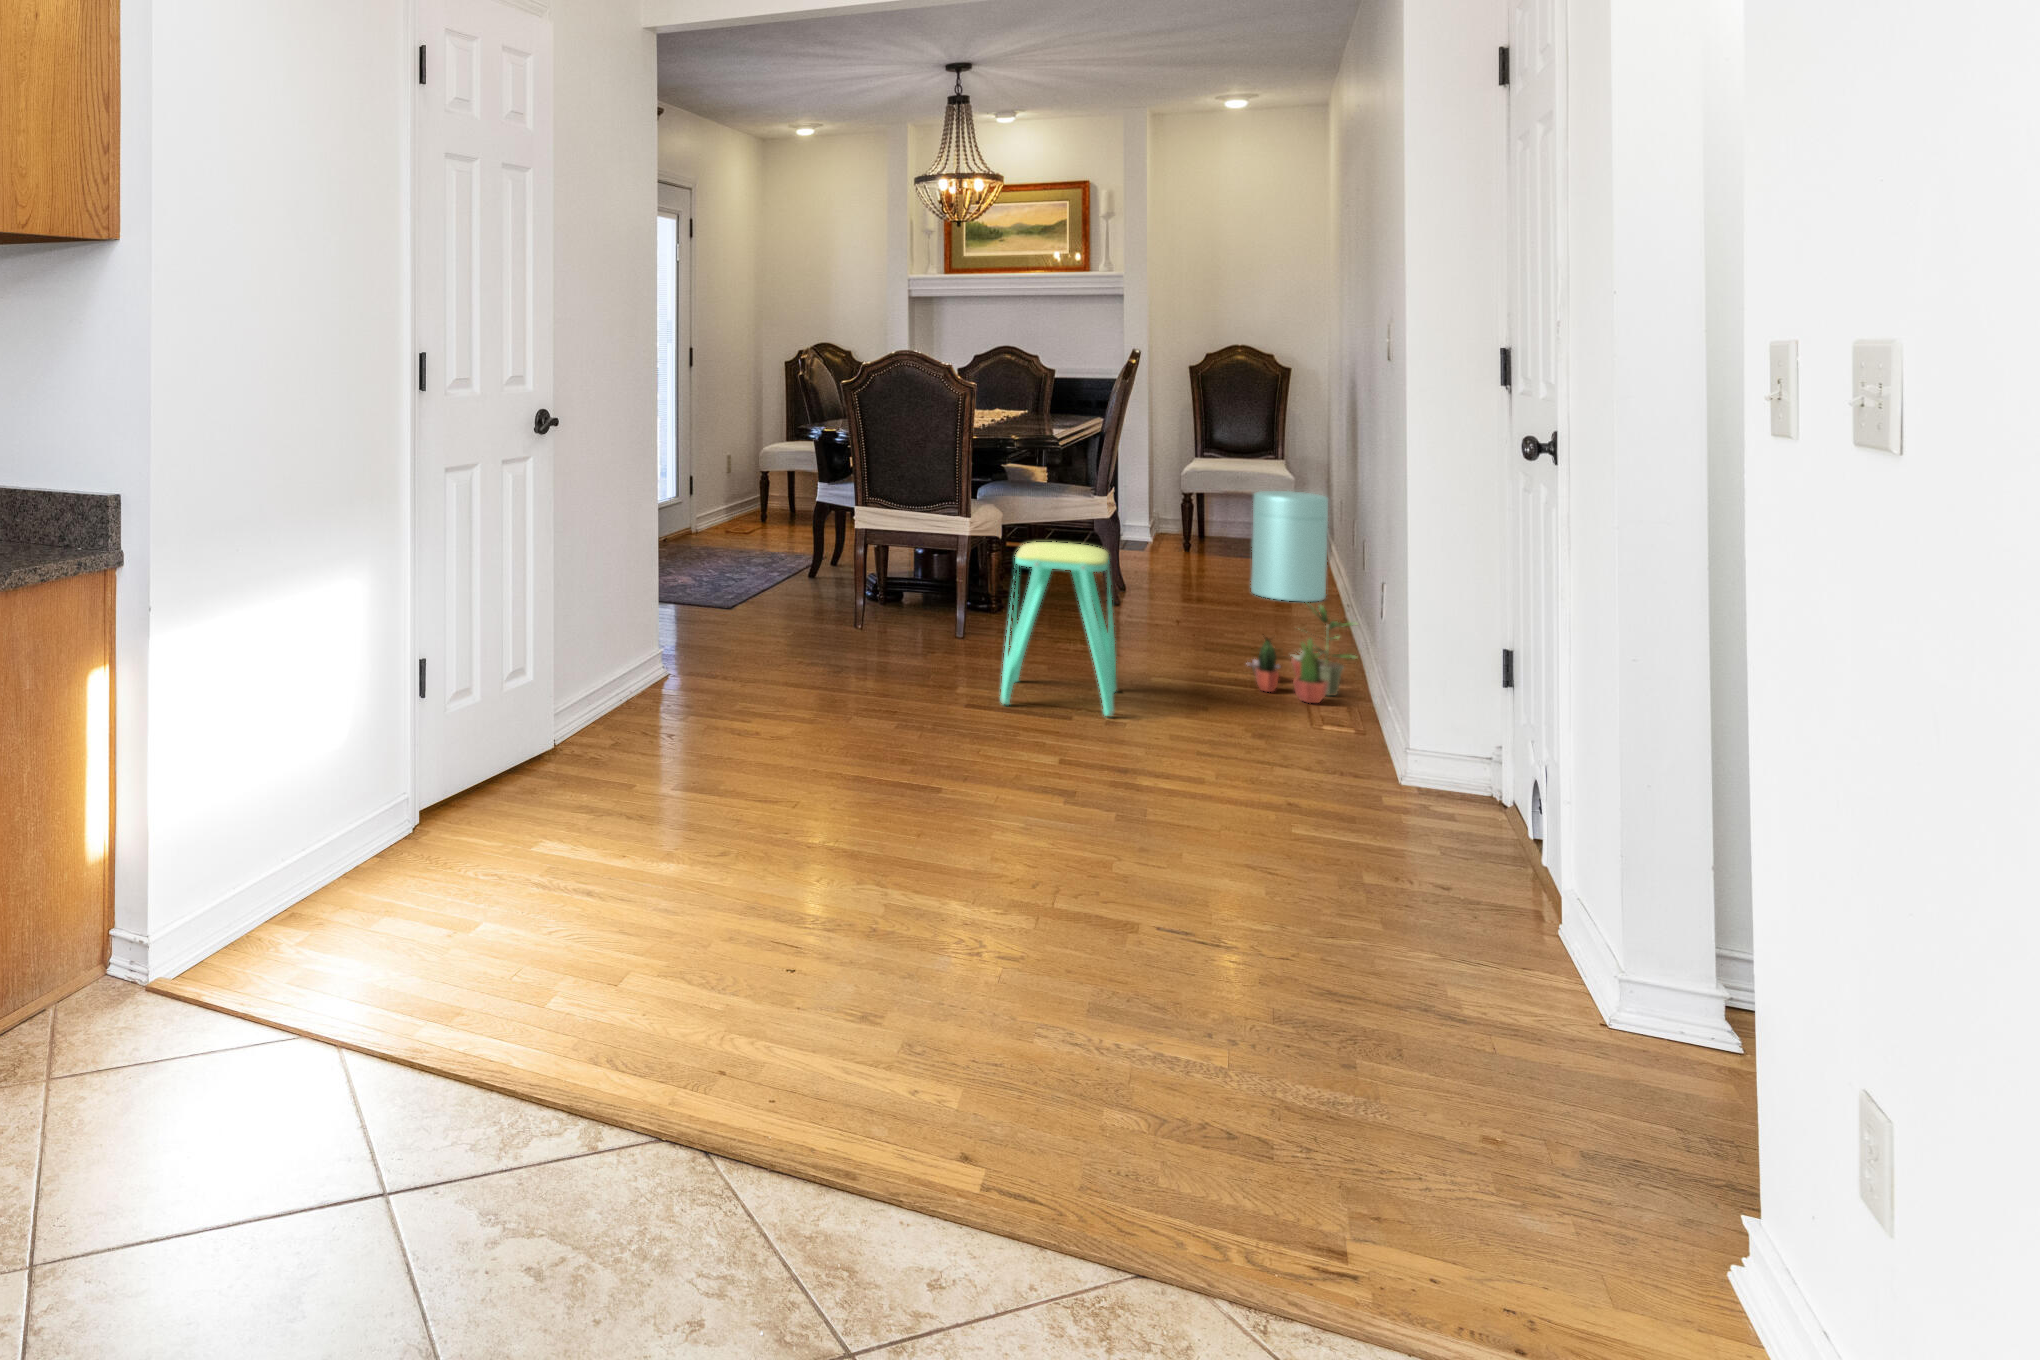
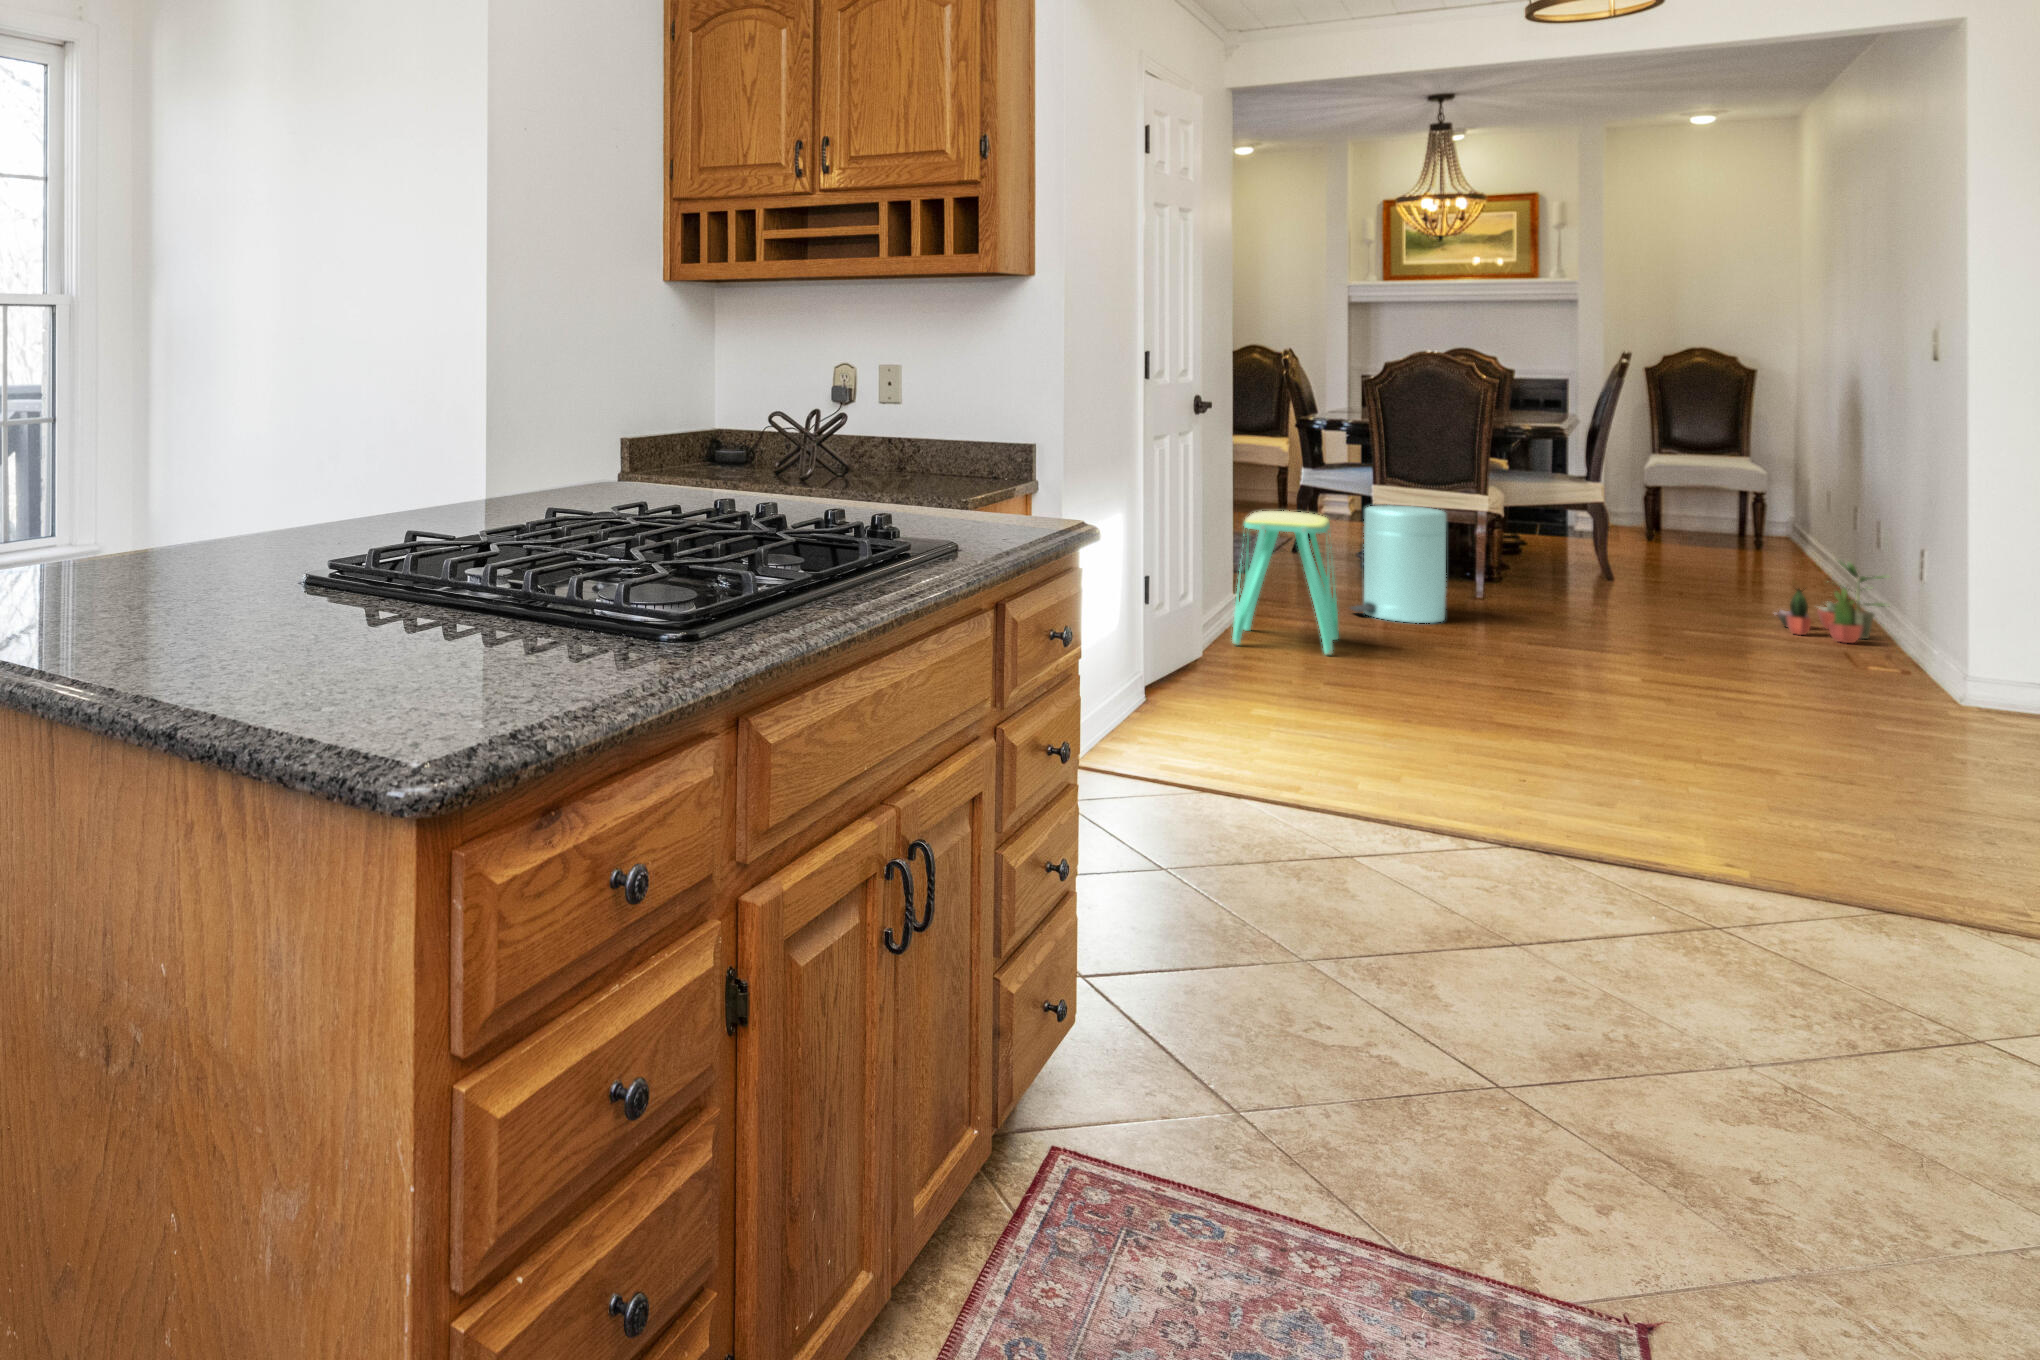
trash can: present [1251,491,1328,602] -> present [1351,505,1446,623]
stool: present [1001,542,1116,716] -> present [1232,511,1339,654]

